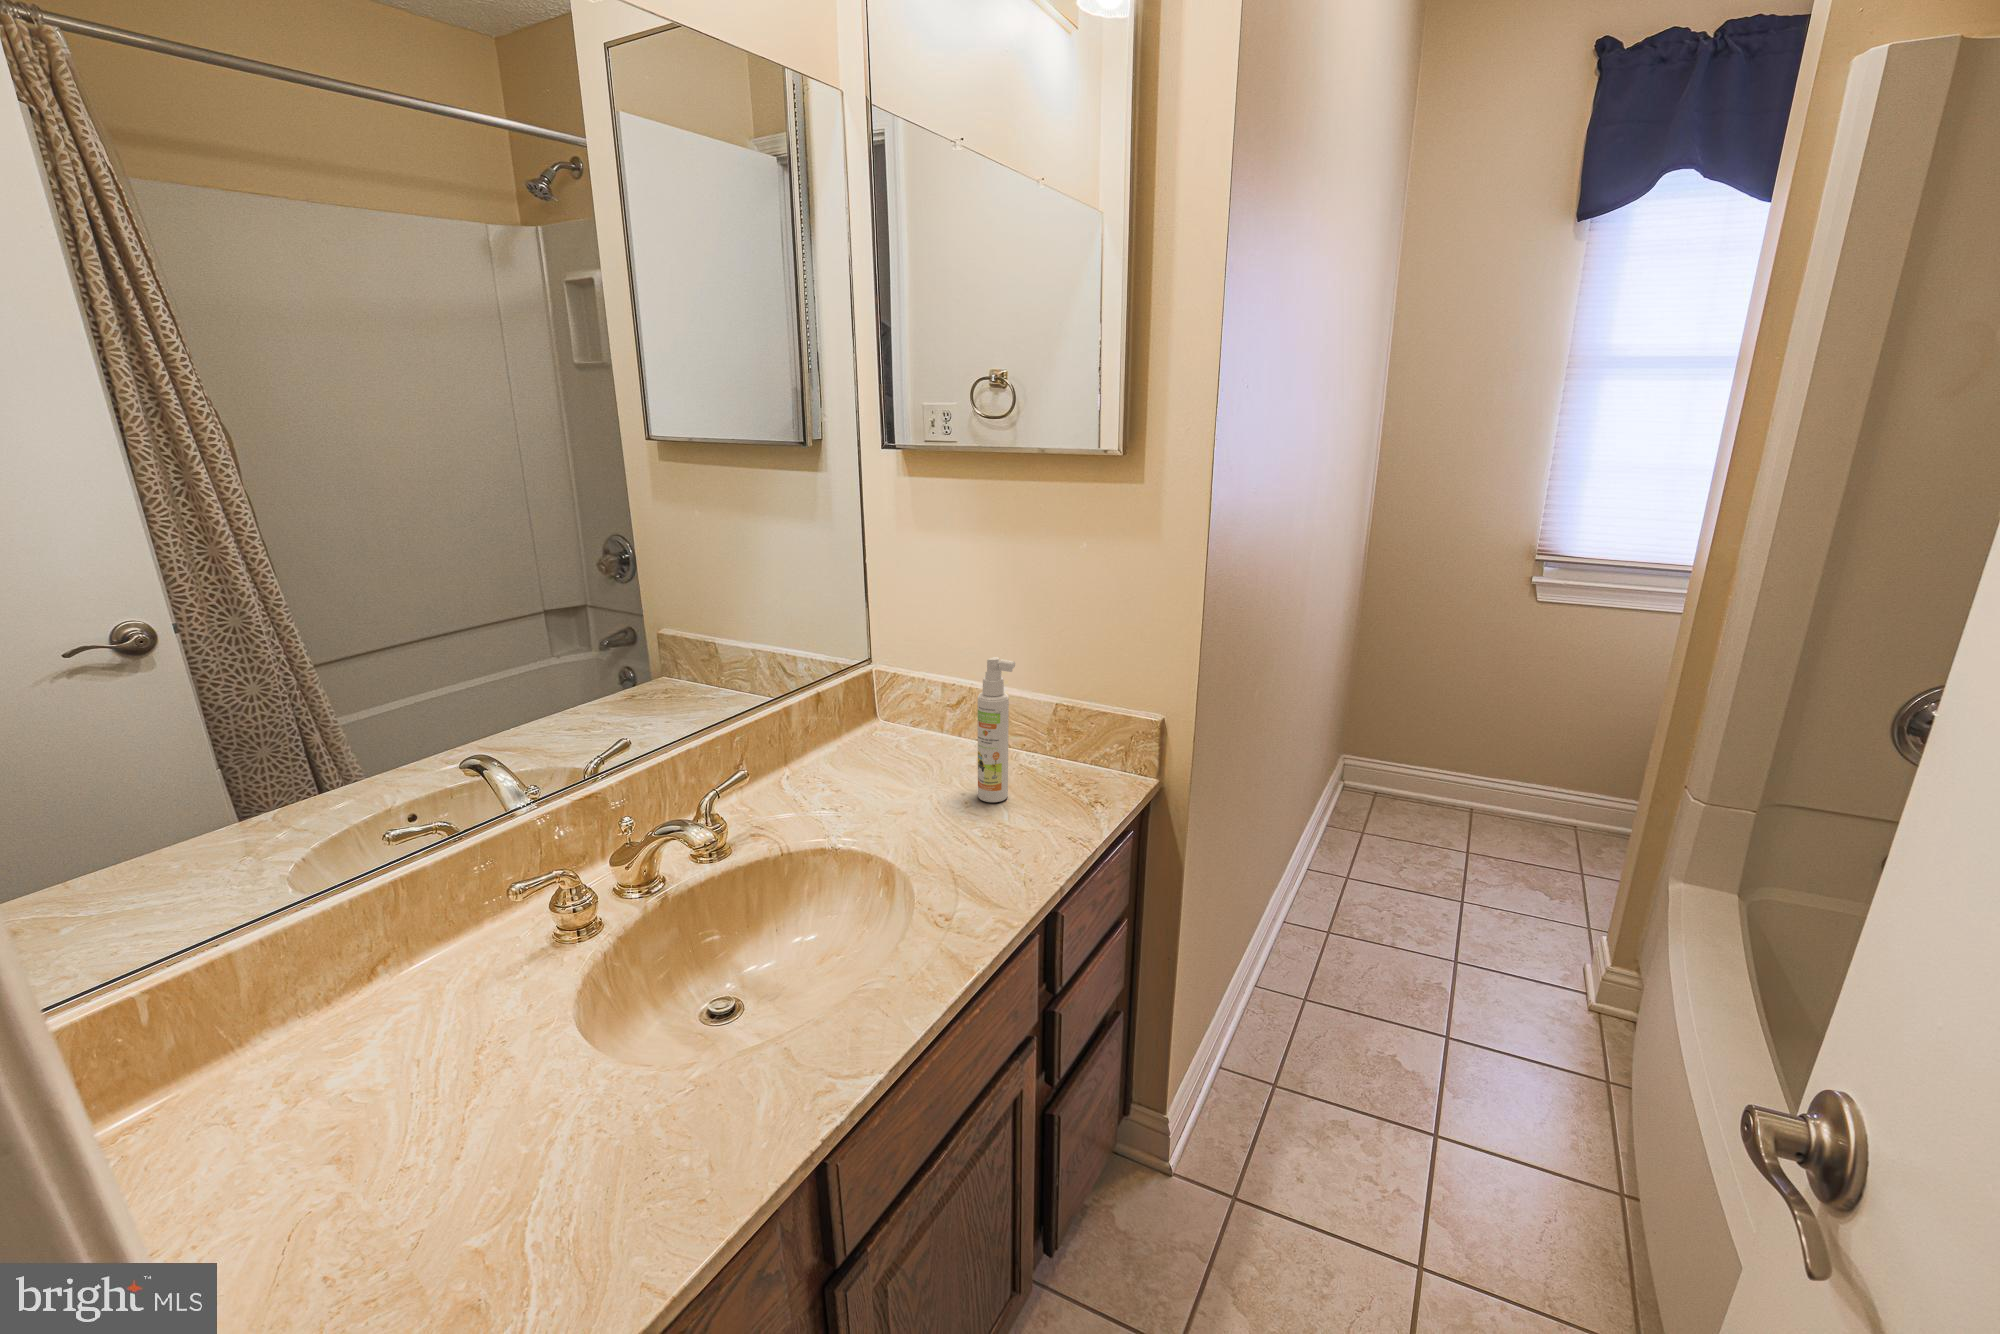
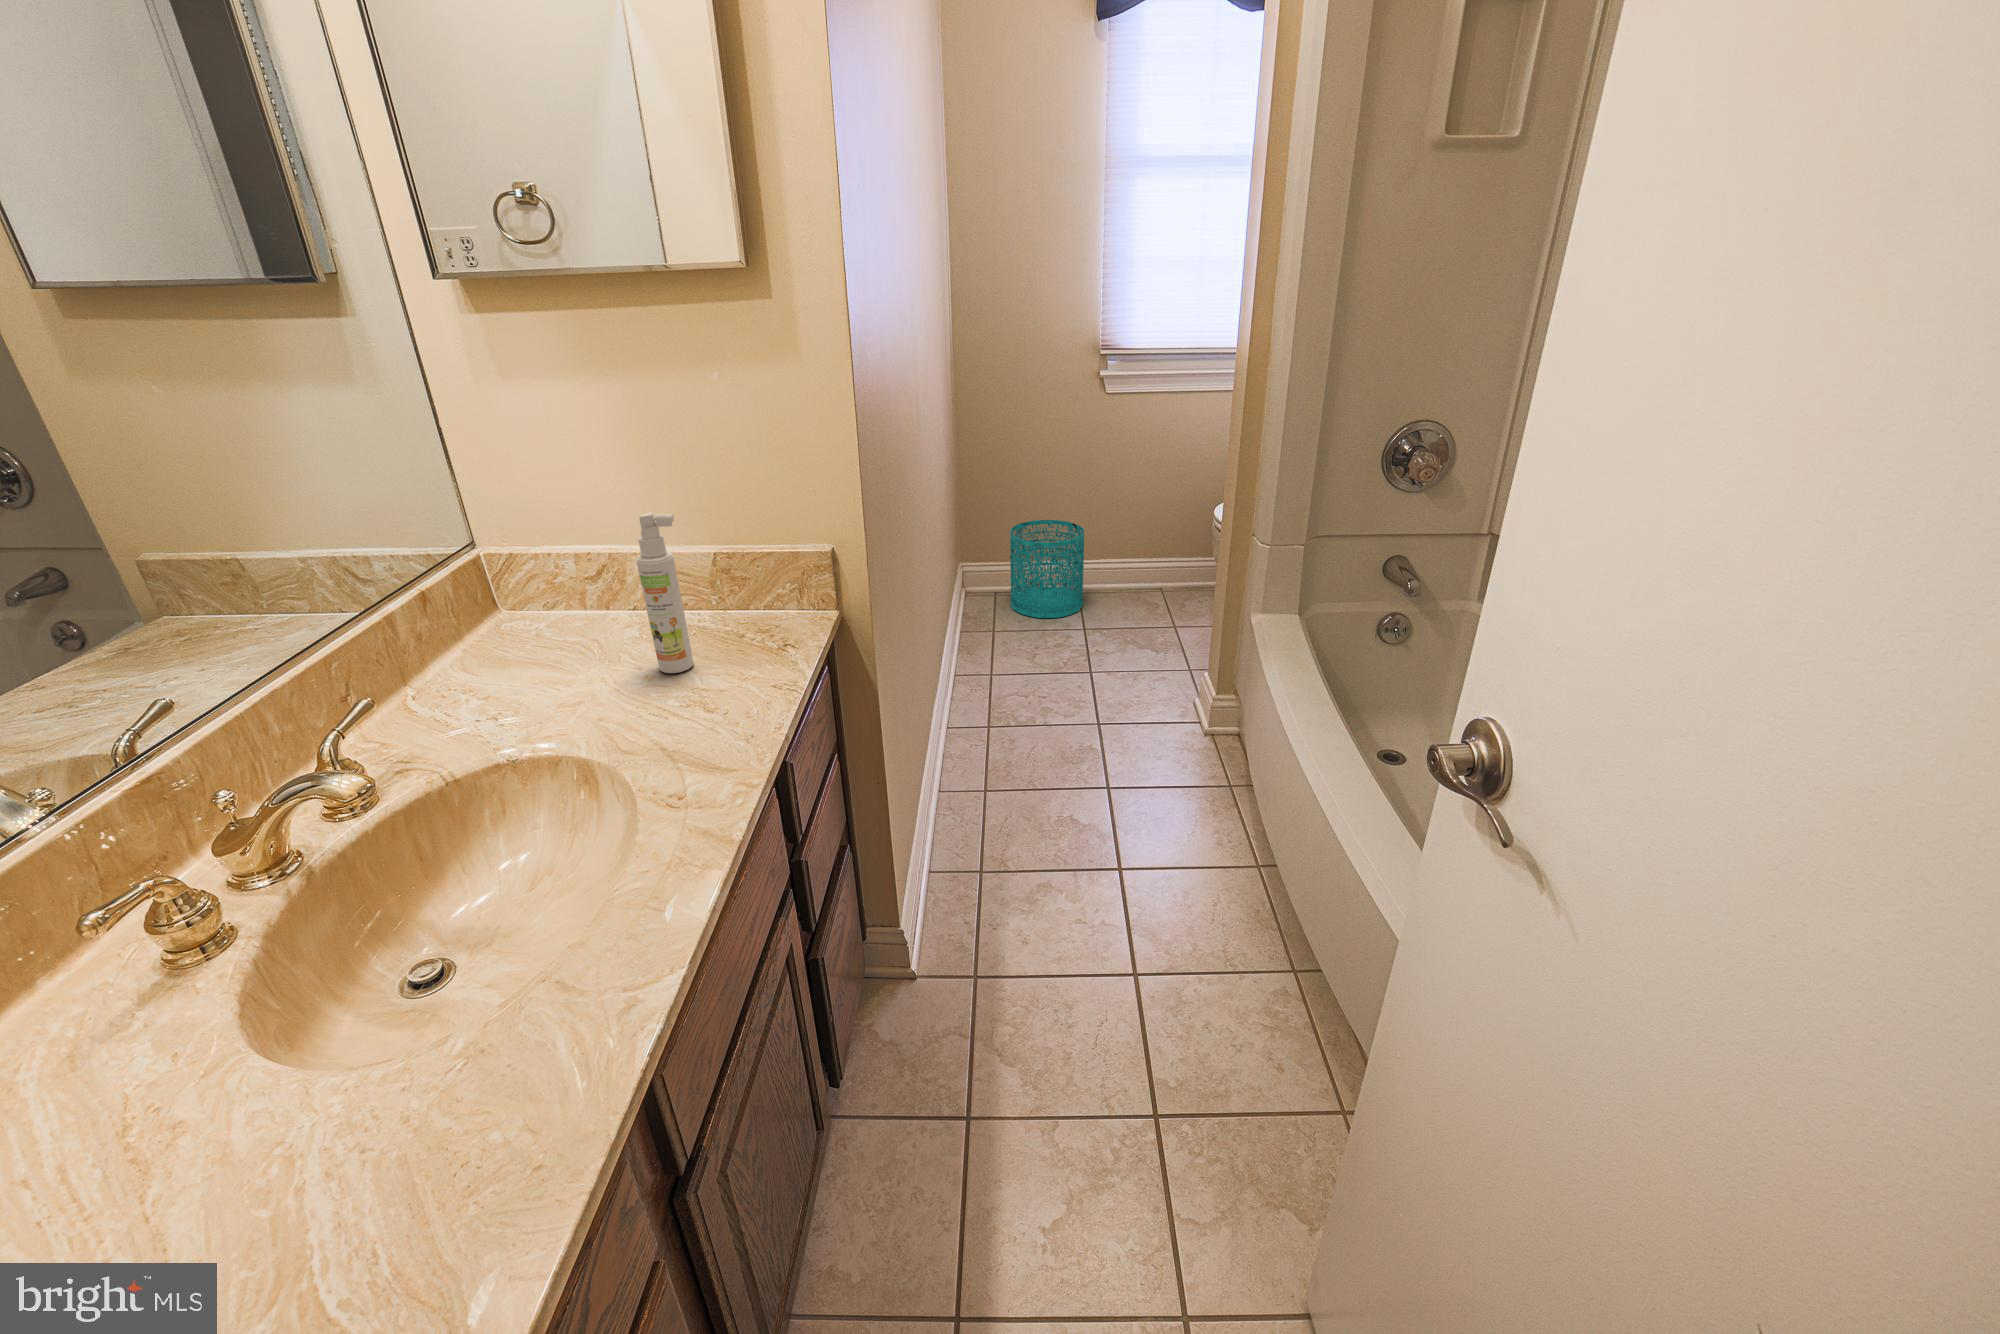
wastebasket: none [1381,721,1482,830] -> present [1010,520,1084,618]

